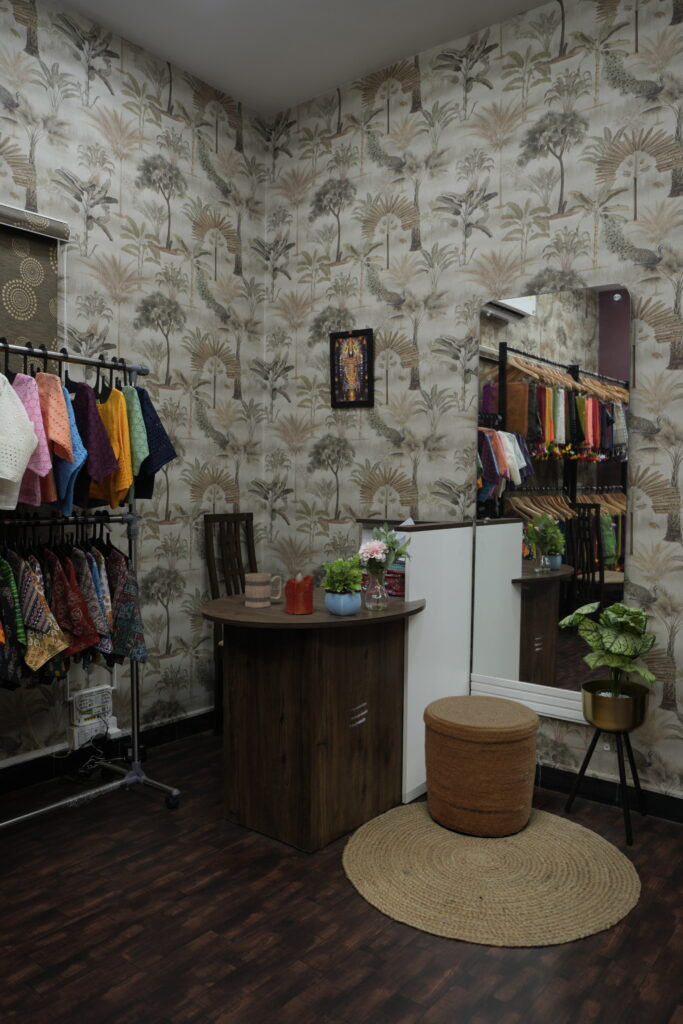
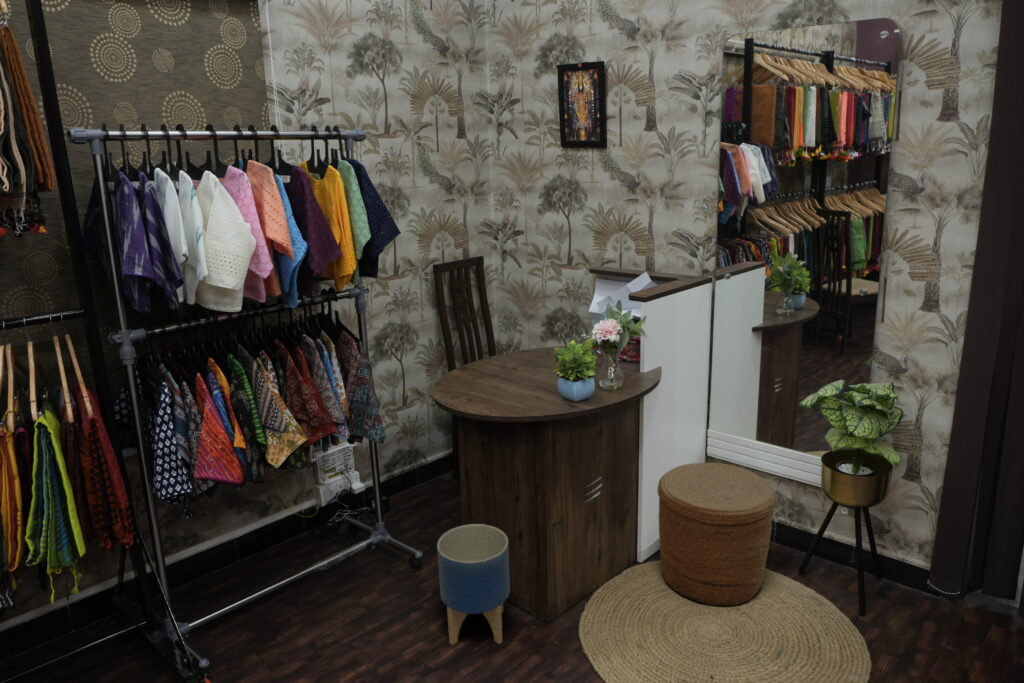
mug: present [245,573,282,608] -> none [476,356,513,394]
candle: present [284,573,314,614] -> none [516,363,546,407]
planter: none [196,744,271,873] -> present [437,524,510,645]

